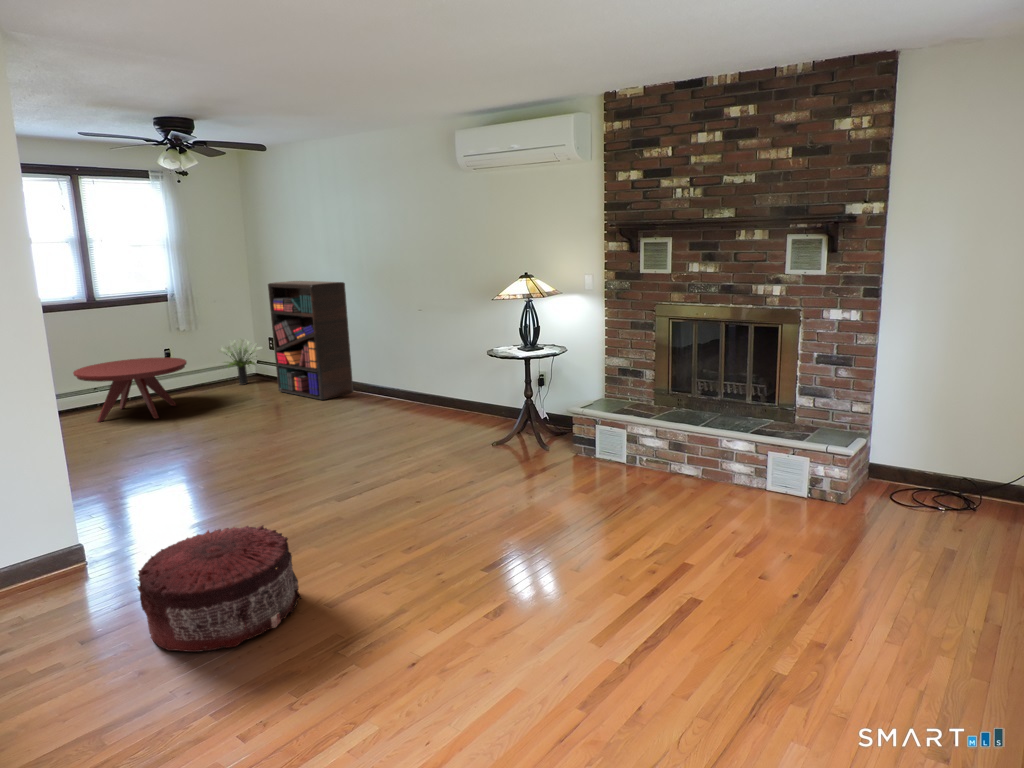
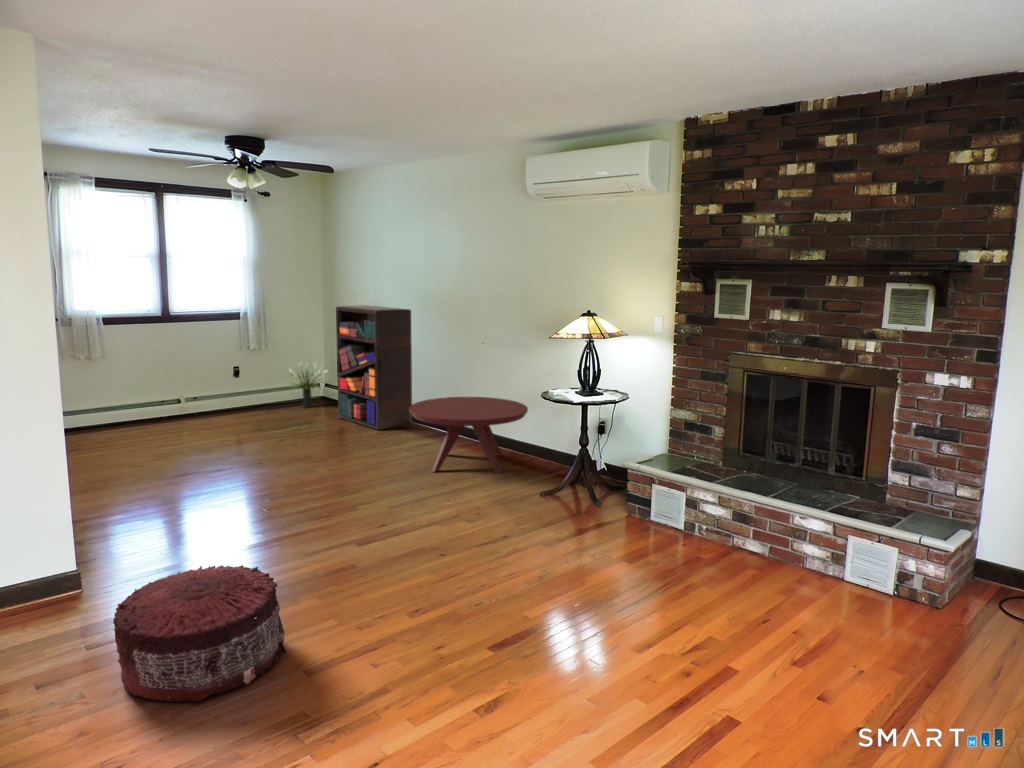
coffee table: present [73,357,187,422] -> present [409,397,528,473]

